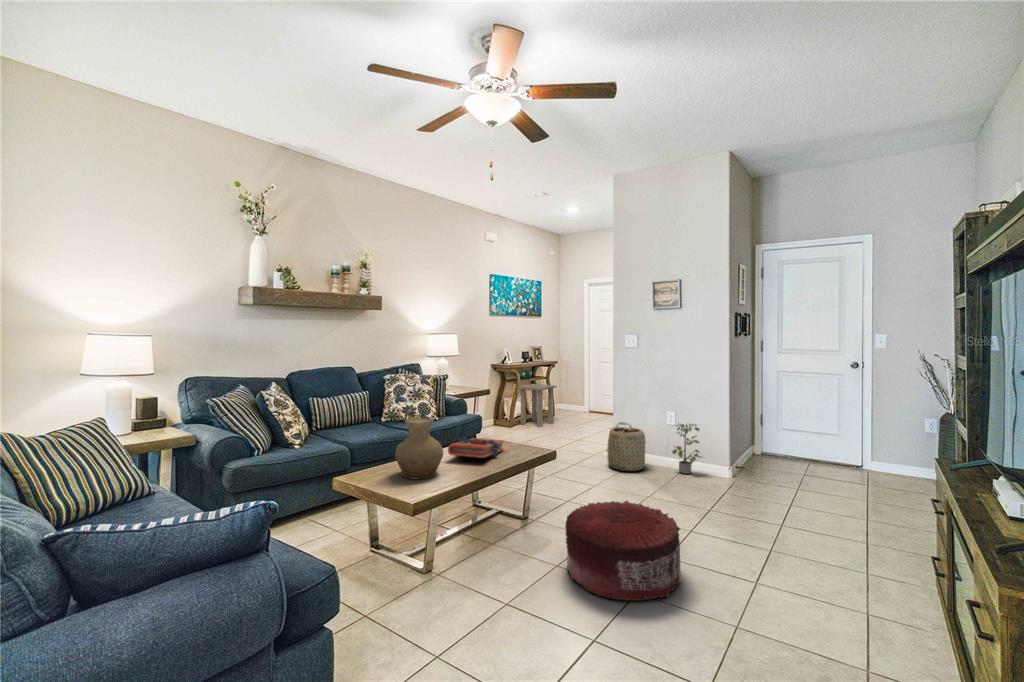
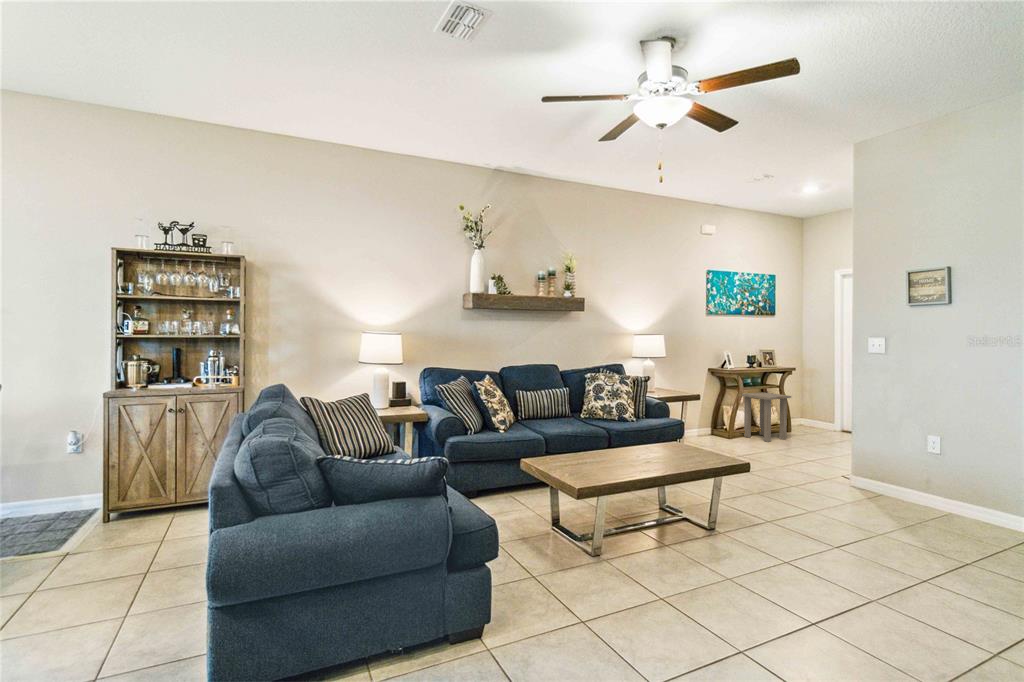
vase: present [395,418,443,479] -> none [571,412,616,469]
basket: present [608,422,646,471] -> none [838,442,892,503]
potted plant: present [672,424,701,474] -> none [932,449,984,517]
book: present [448,438,504,458] -> none [625,437,688,459]
pouf: present [565,500,681,601] -> none [734,518,880,633]

